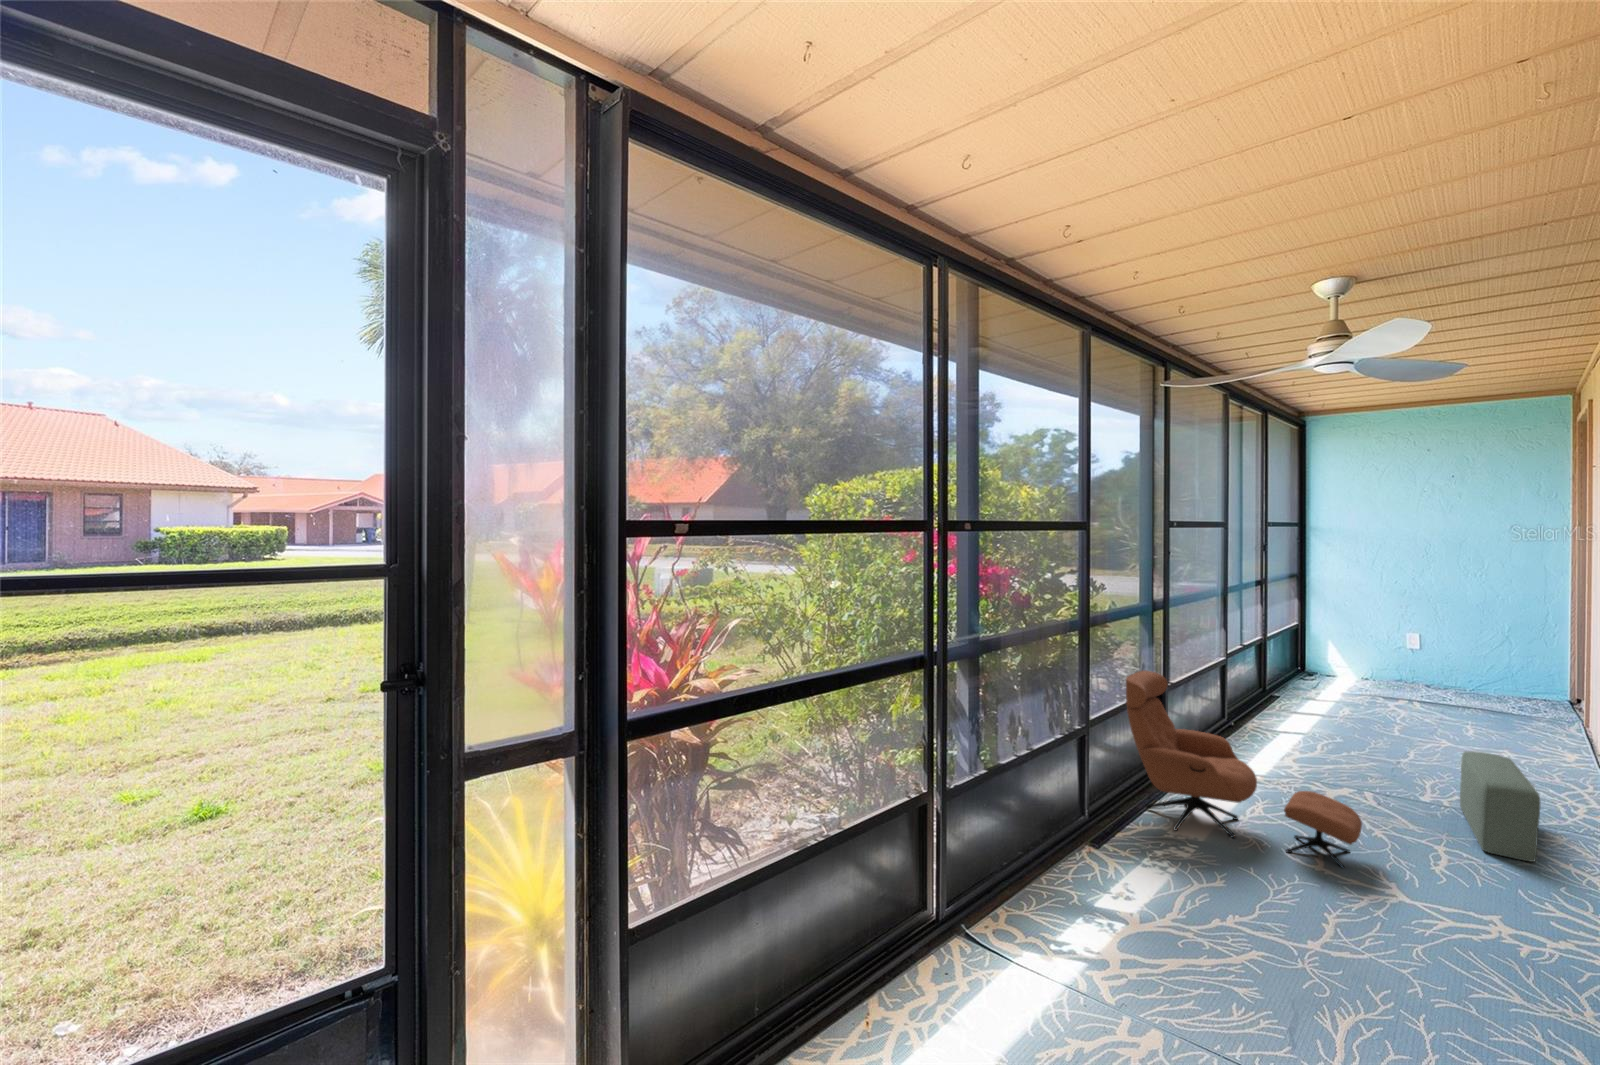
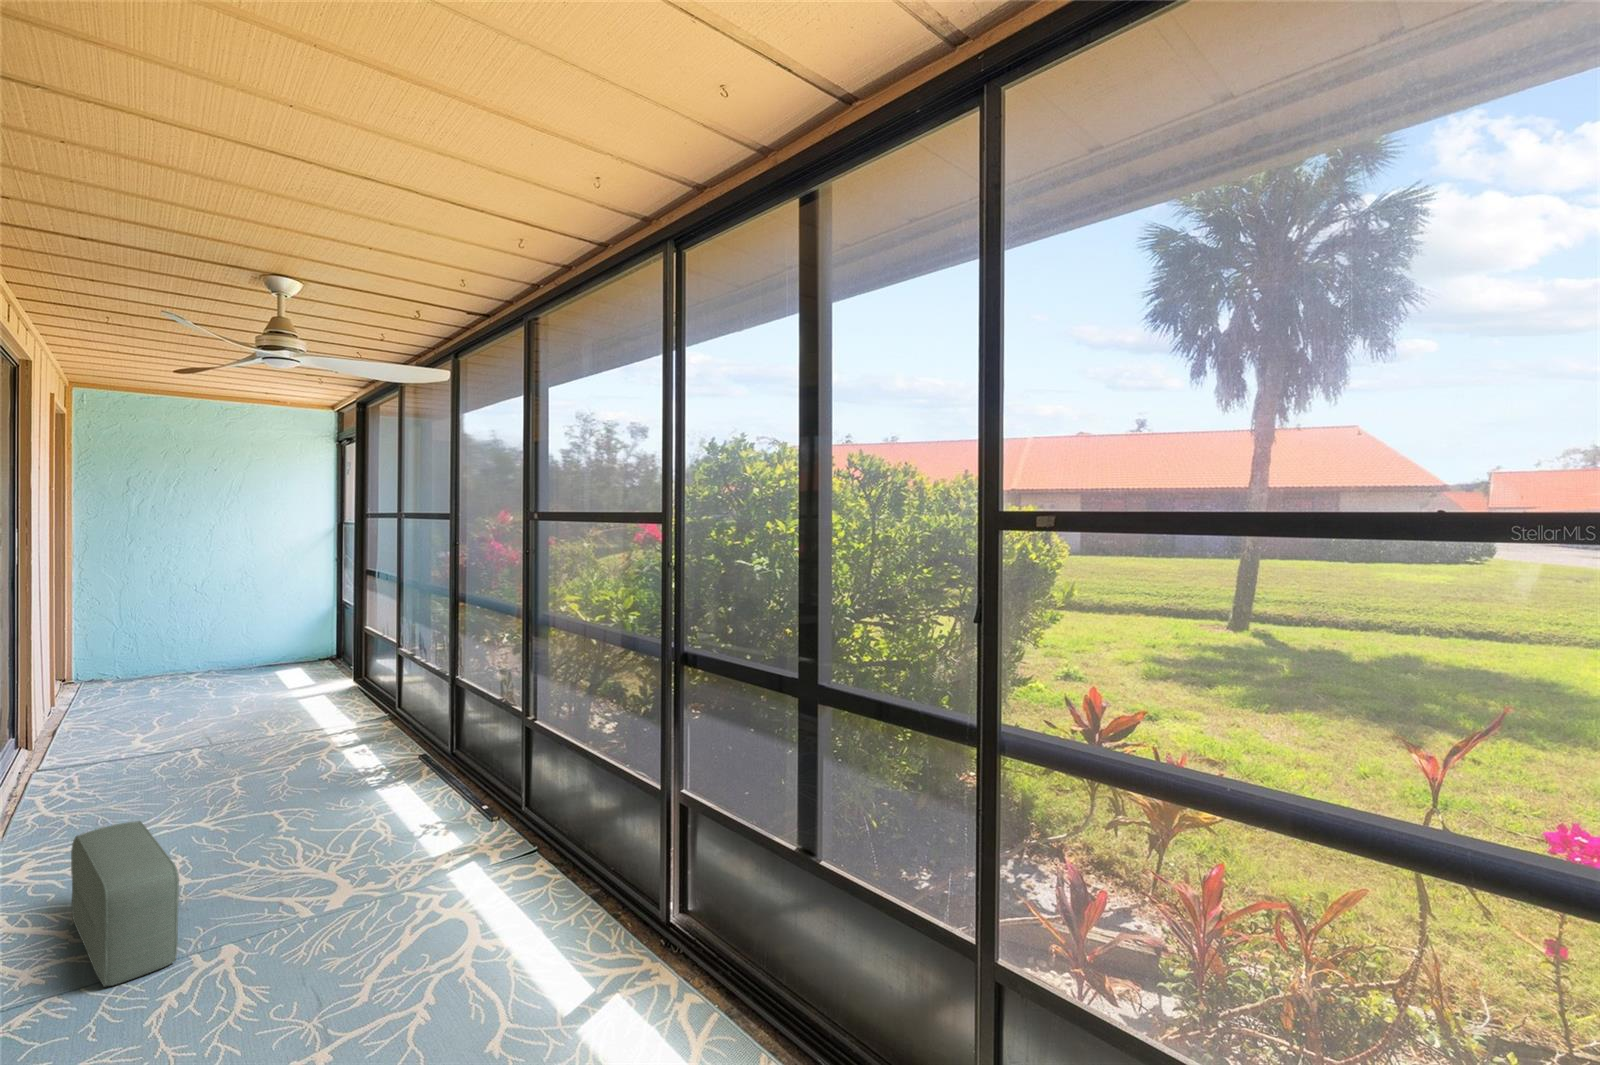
lounge chair: present [1126,671,1362,868] -> none [248,659,474,834]

